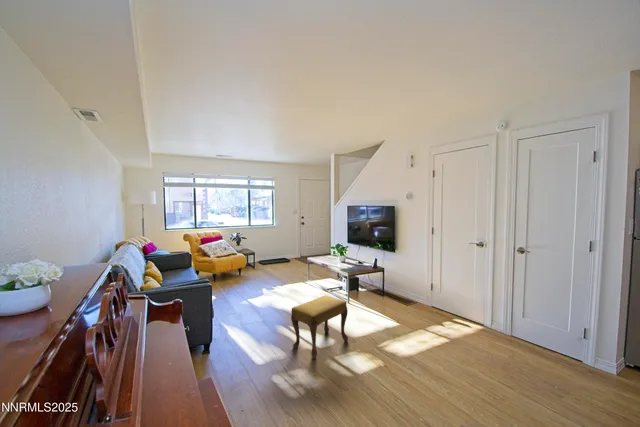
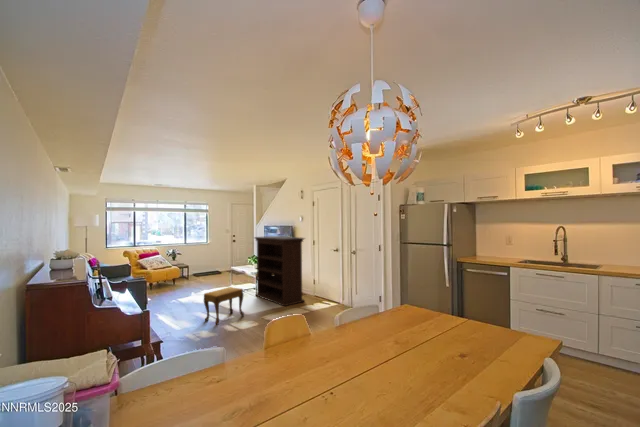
bookshelf: none [344,220,427,324] -> present [255,236,304,306]

